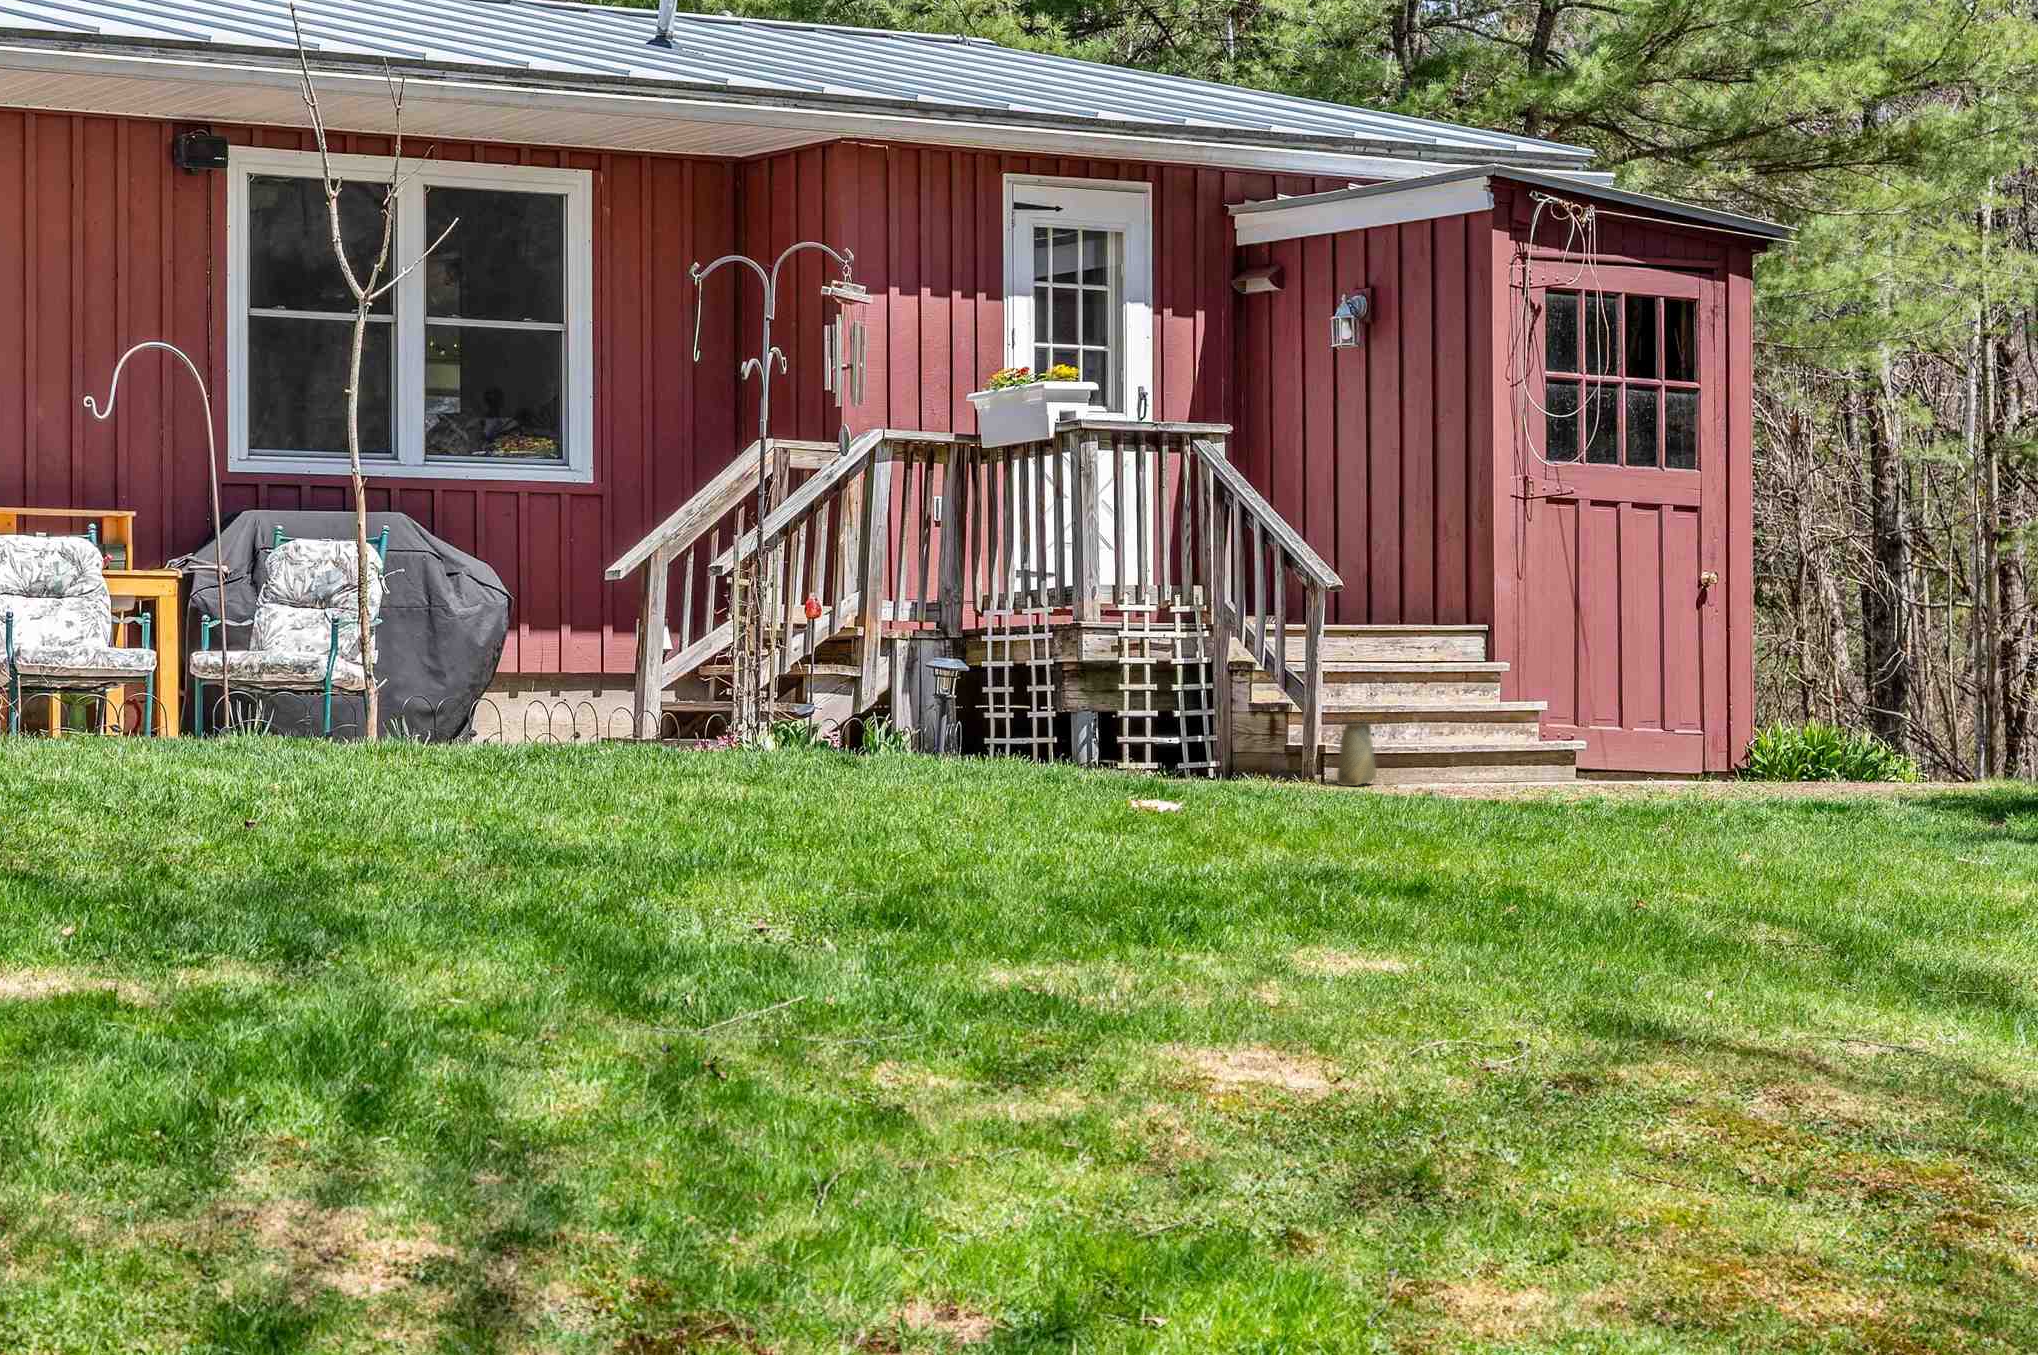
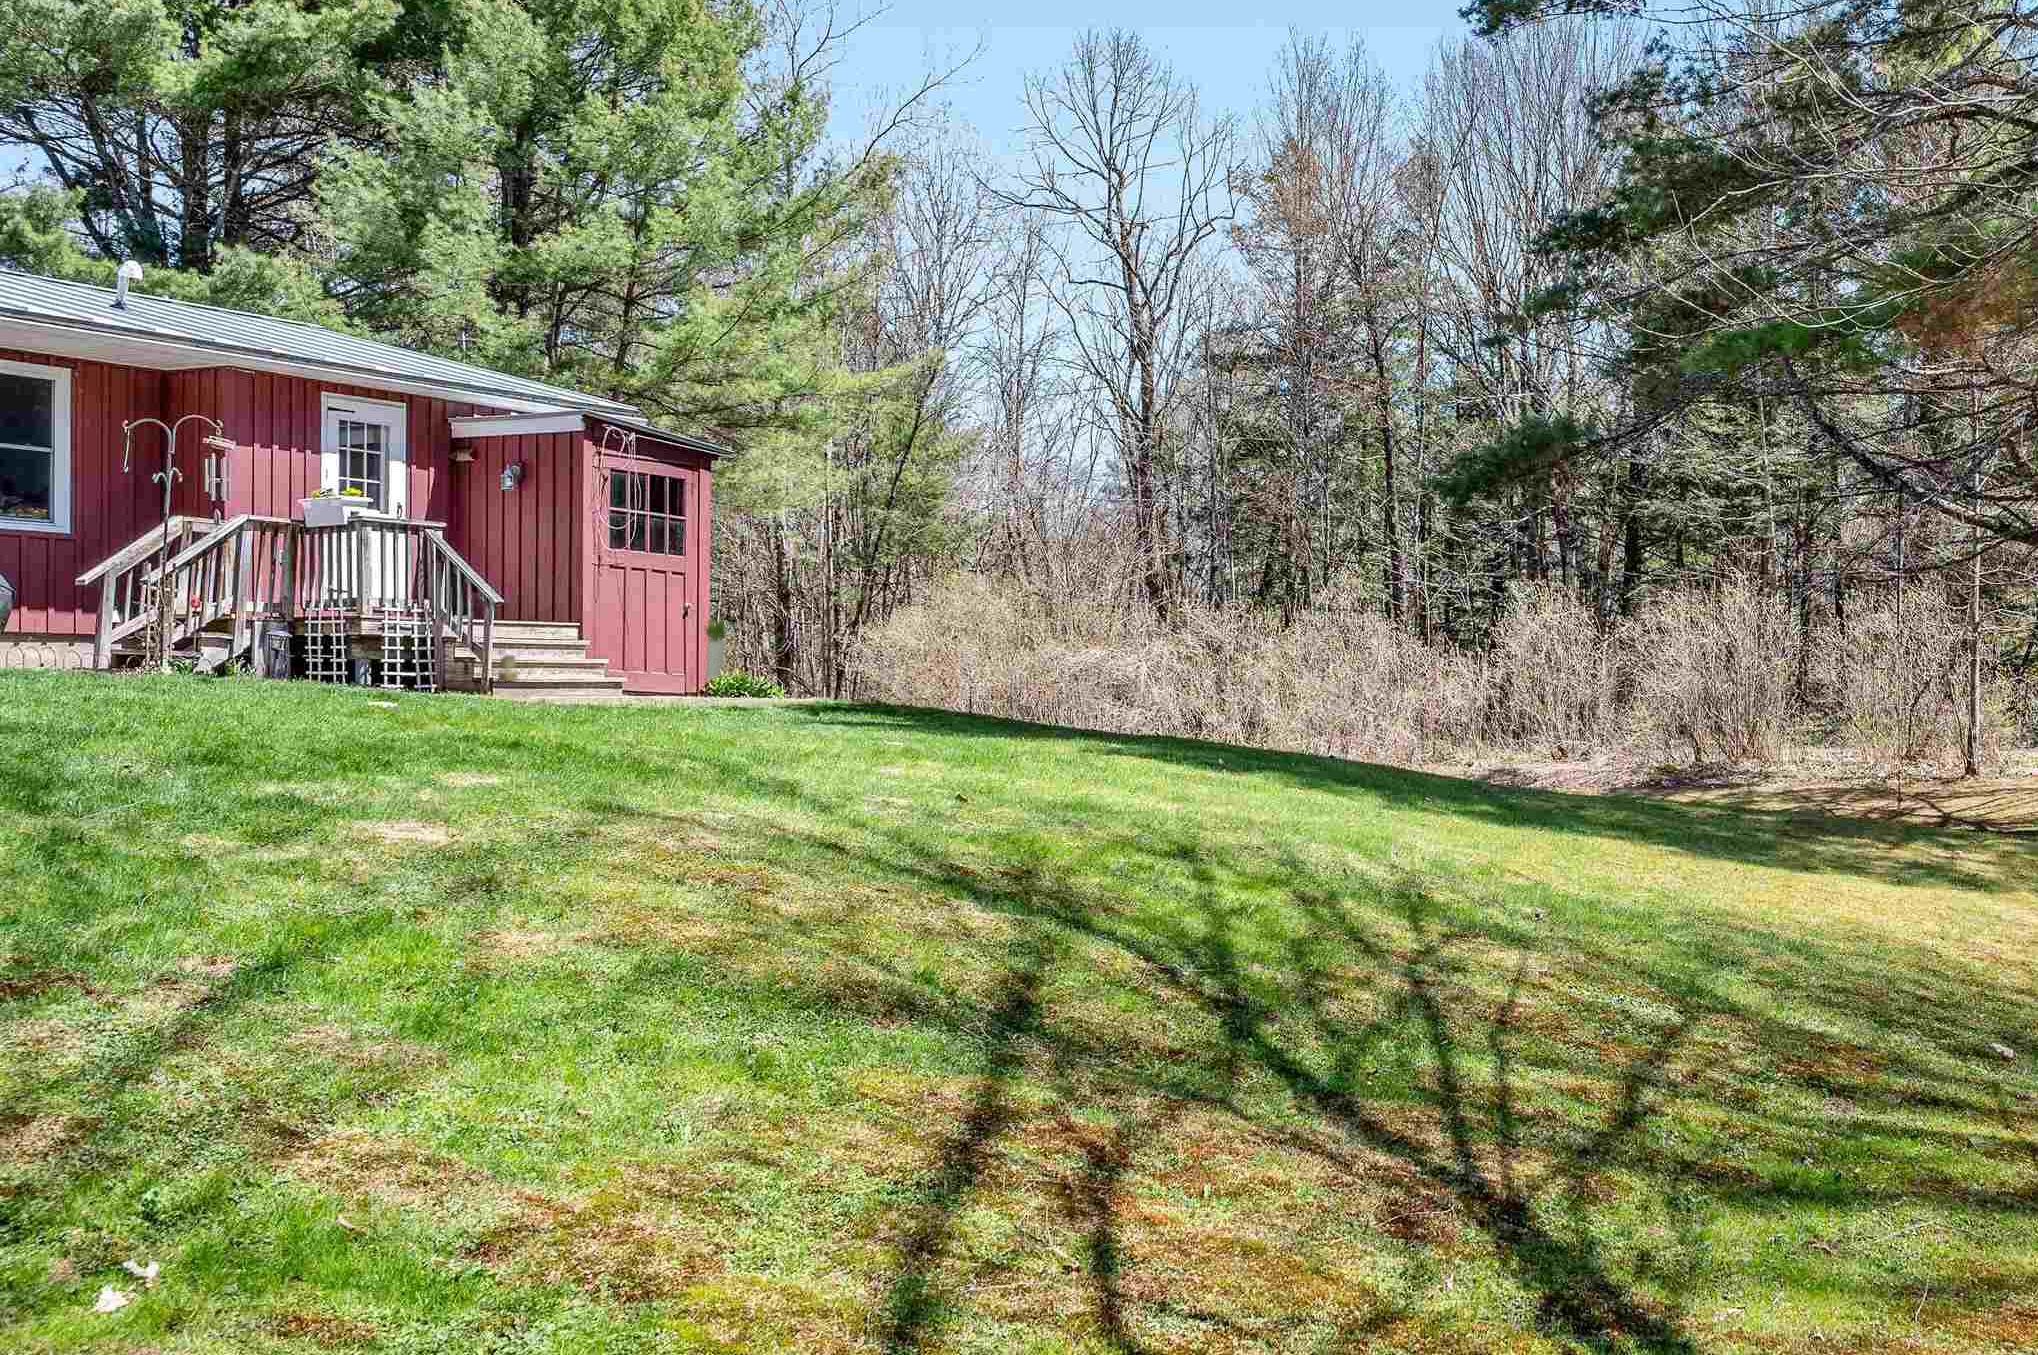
planter: none [1758,624,1825,772] -> present [705,620,726,678]

